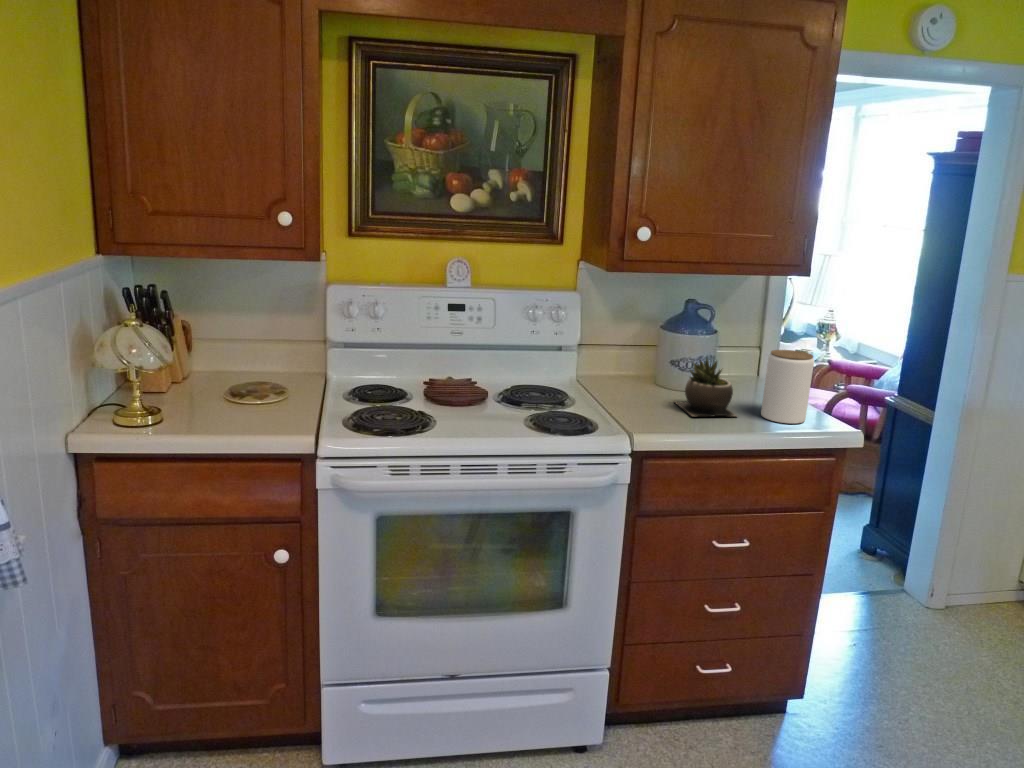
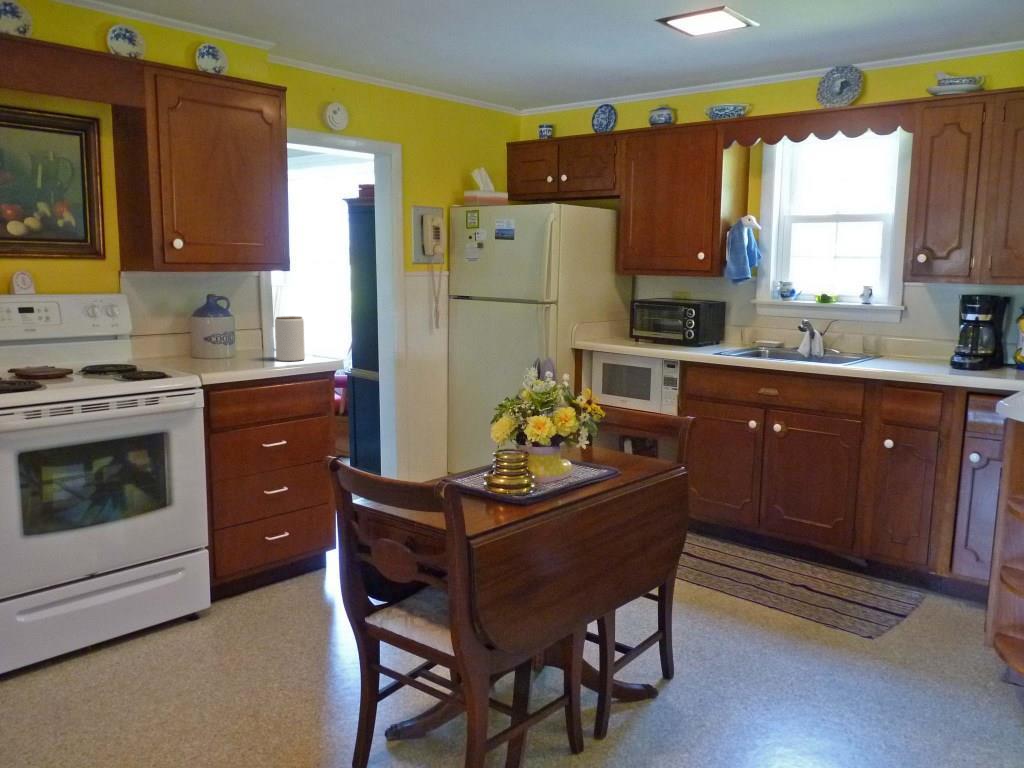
succulent plant: present [676,359,736,416] -> none [216,325,263,364]

